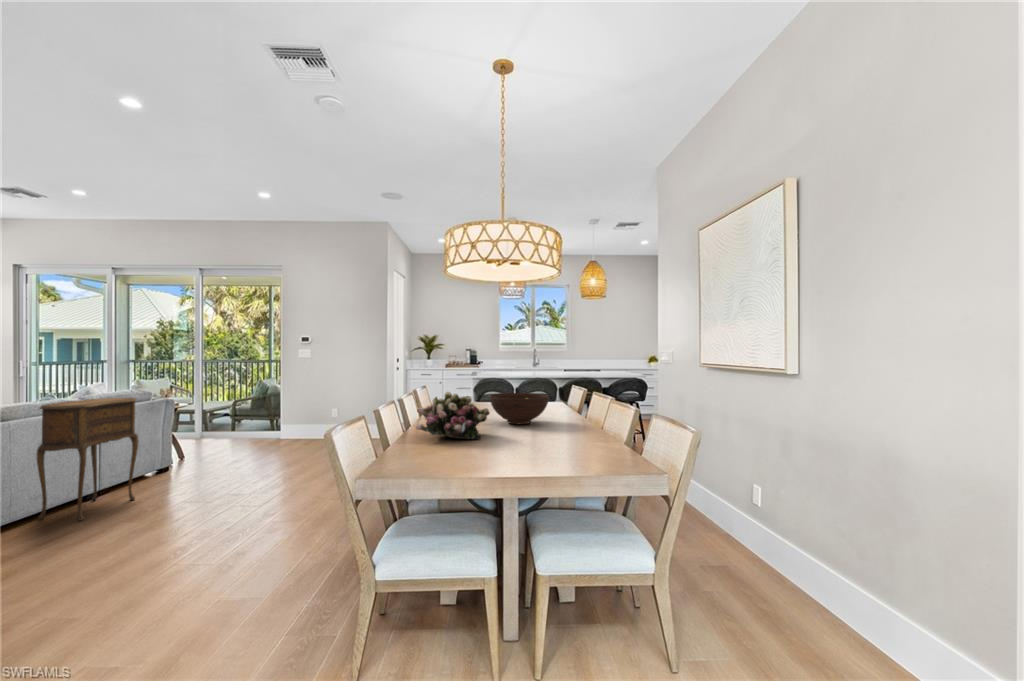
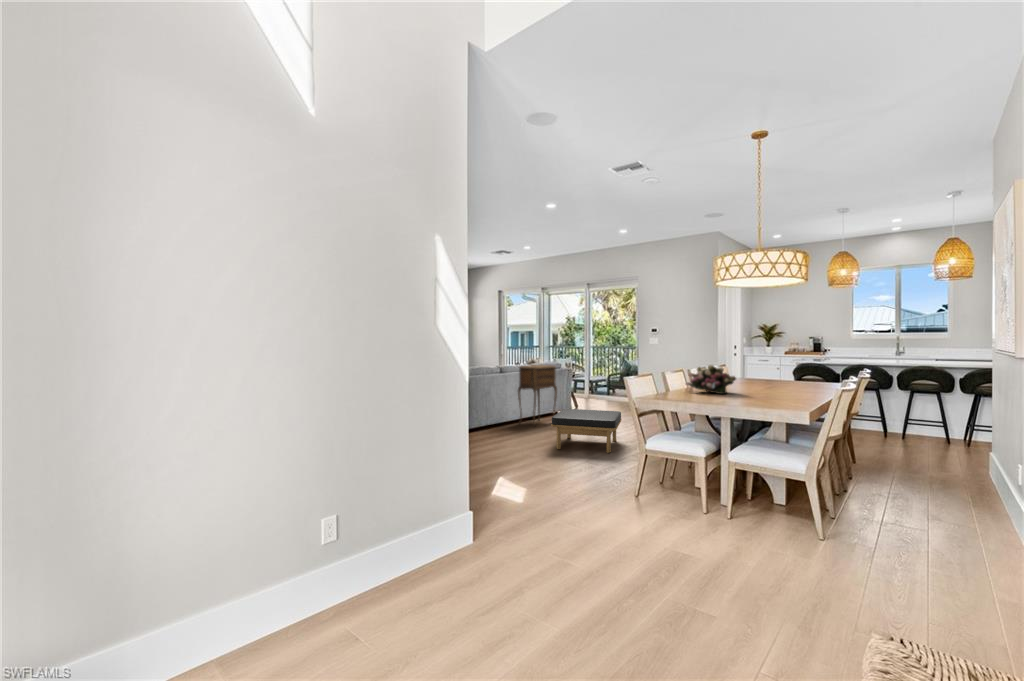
fruit bowl: present [490,393,549,424] -> none [751,370,801,392]
ottoman: none [119,471,273,580] -> present [551,409,622,453]

